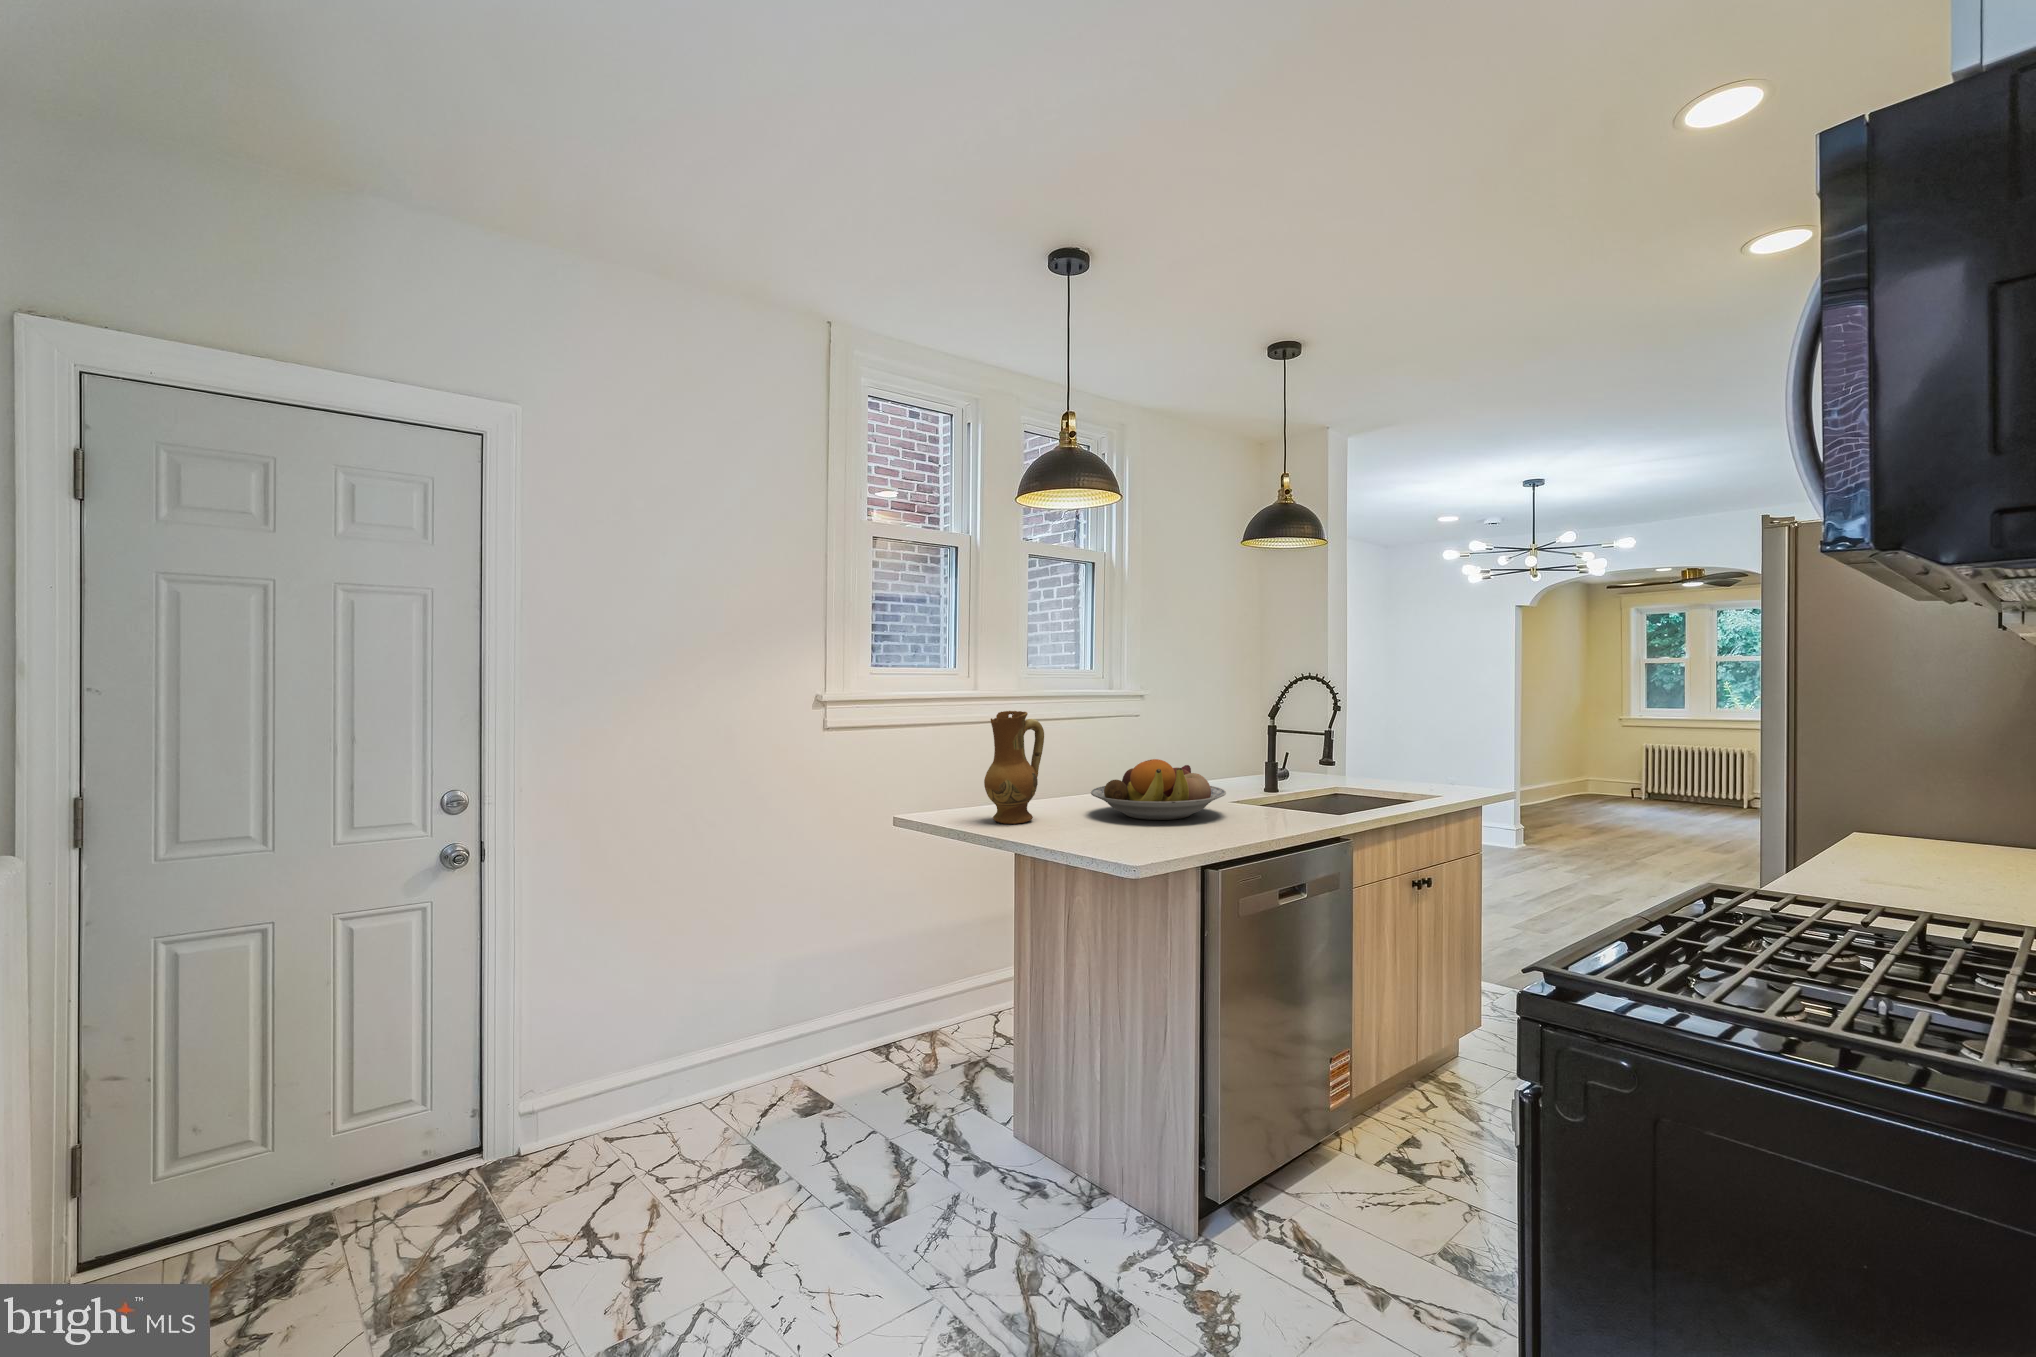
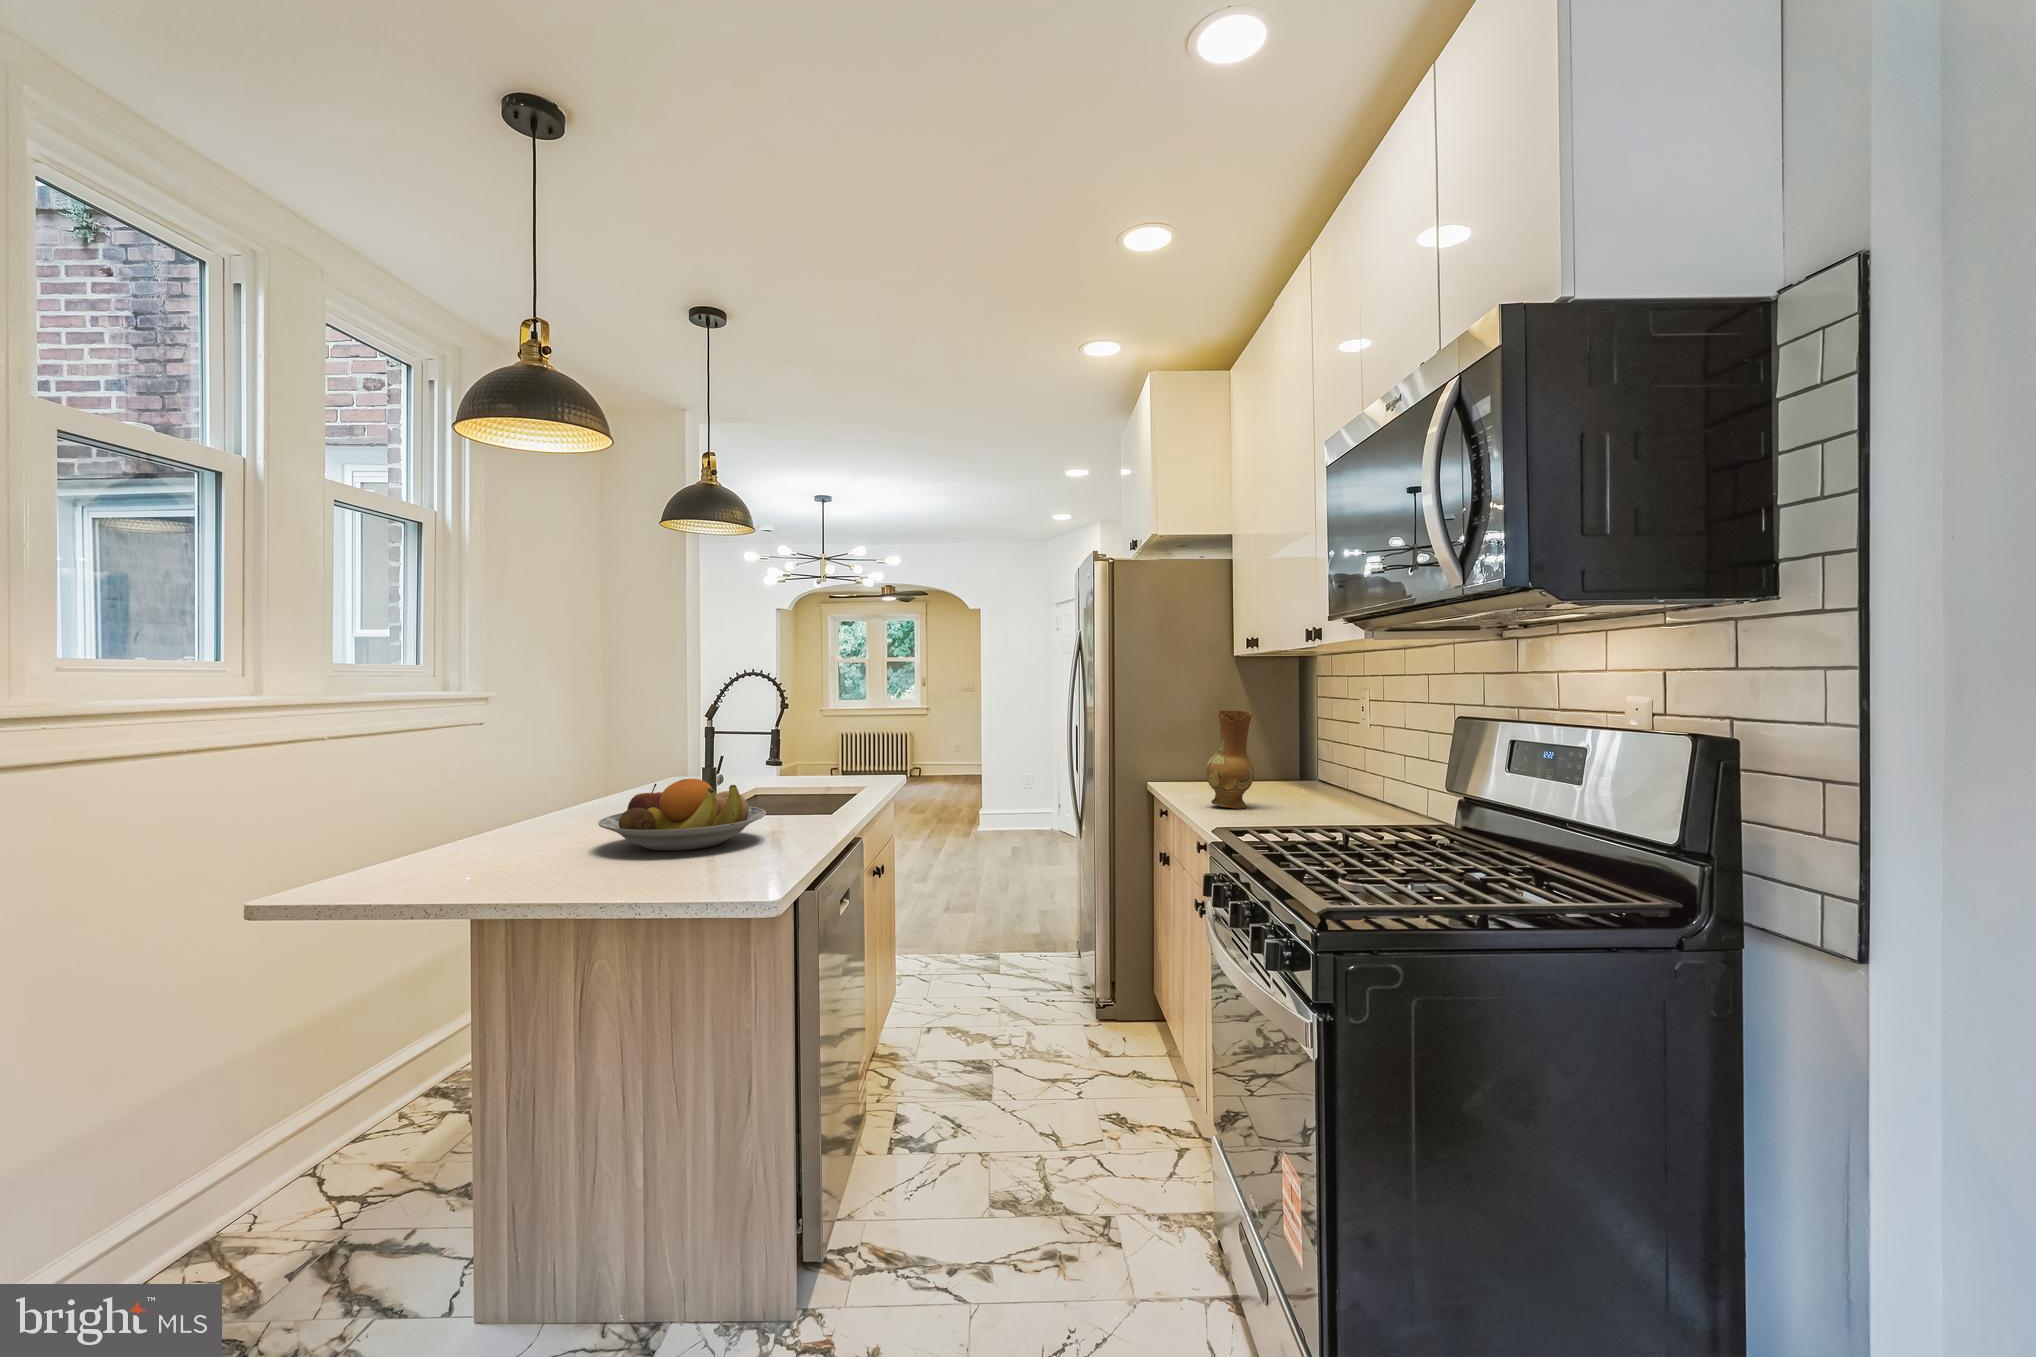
ceramic jug: present [984,711,1044,824] -> present [1206,710,1254,809]

